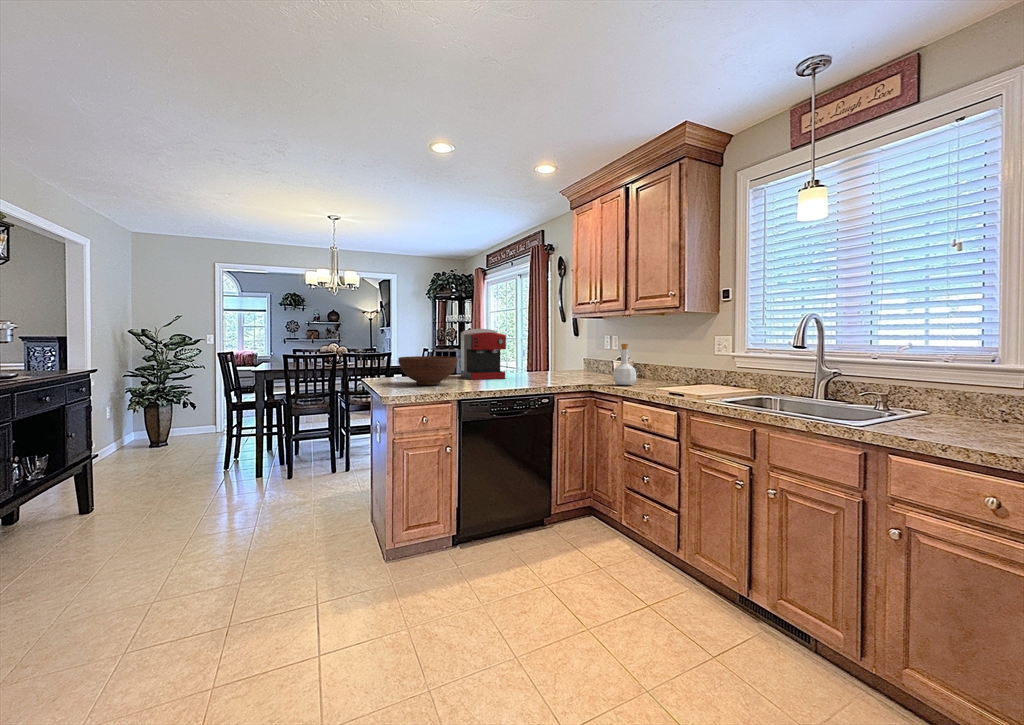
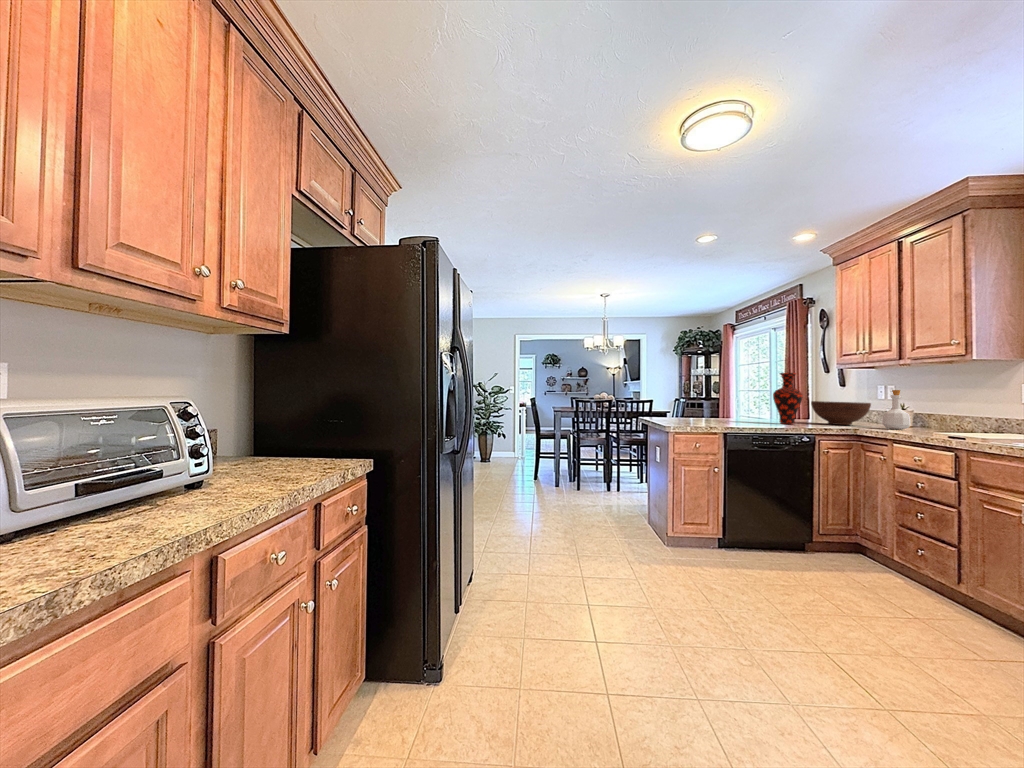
vase: none [511,326,540,386] -> present [773,373,803,424]
coffee maker: present [461,329,506,380] -> none [720,376,766,420]
fruit bowl: present [398,356,458,385] -> present [811,401,871,425]

